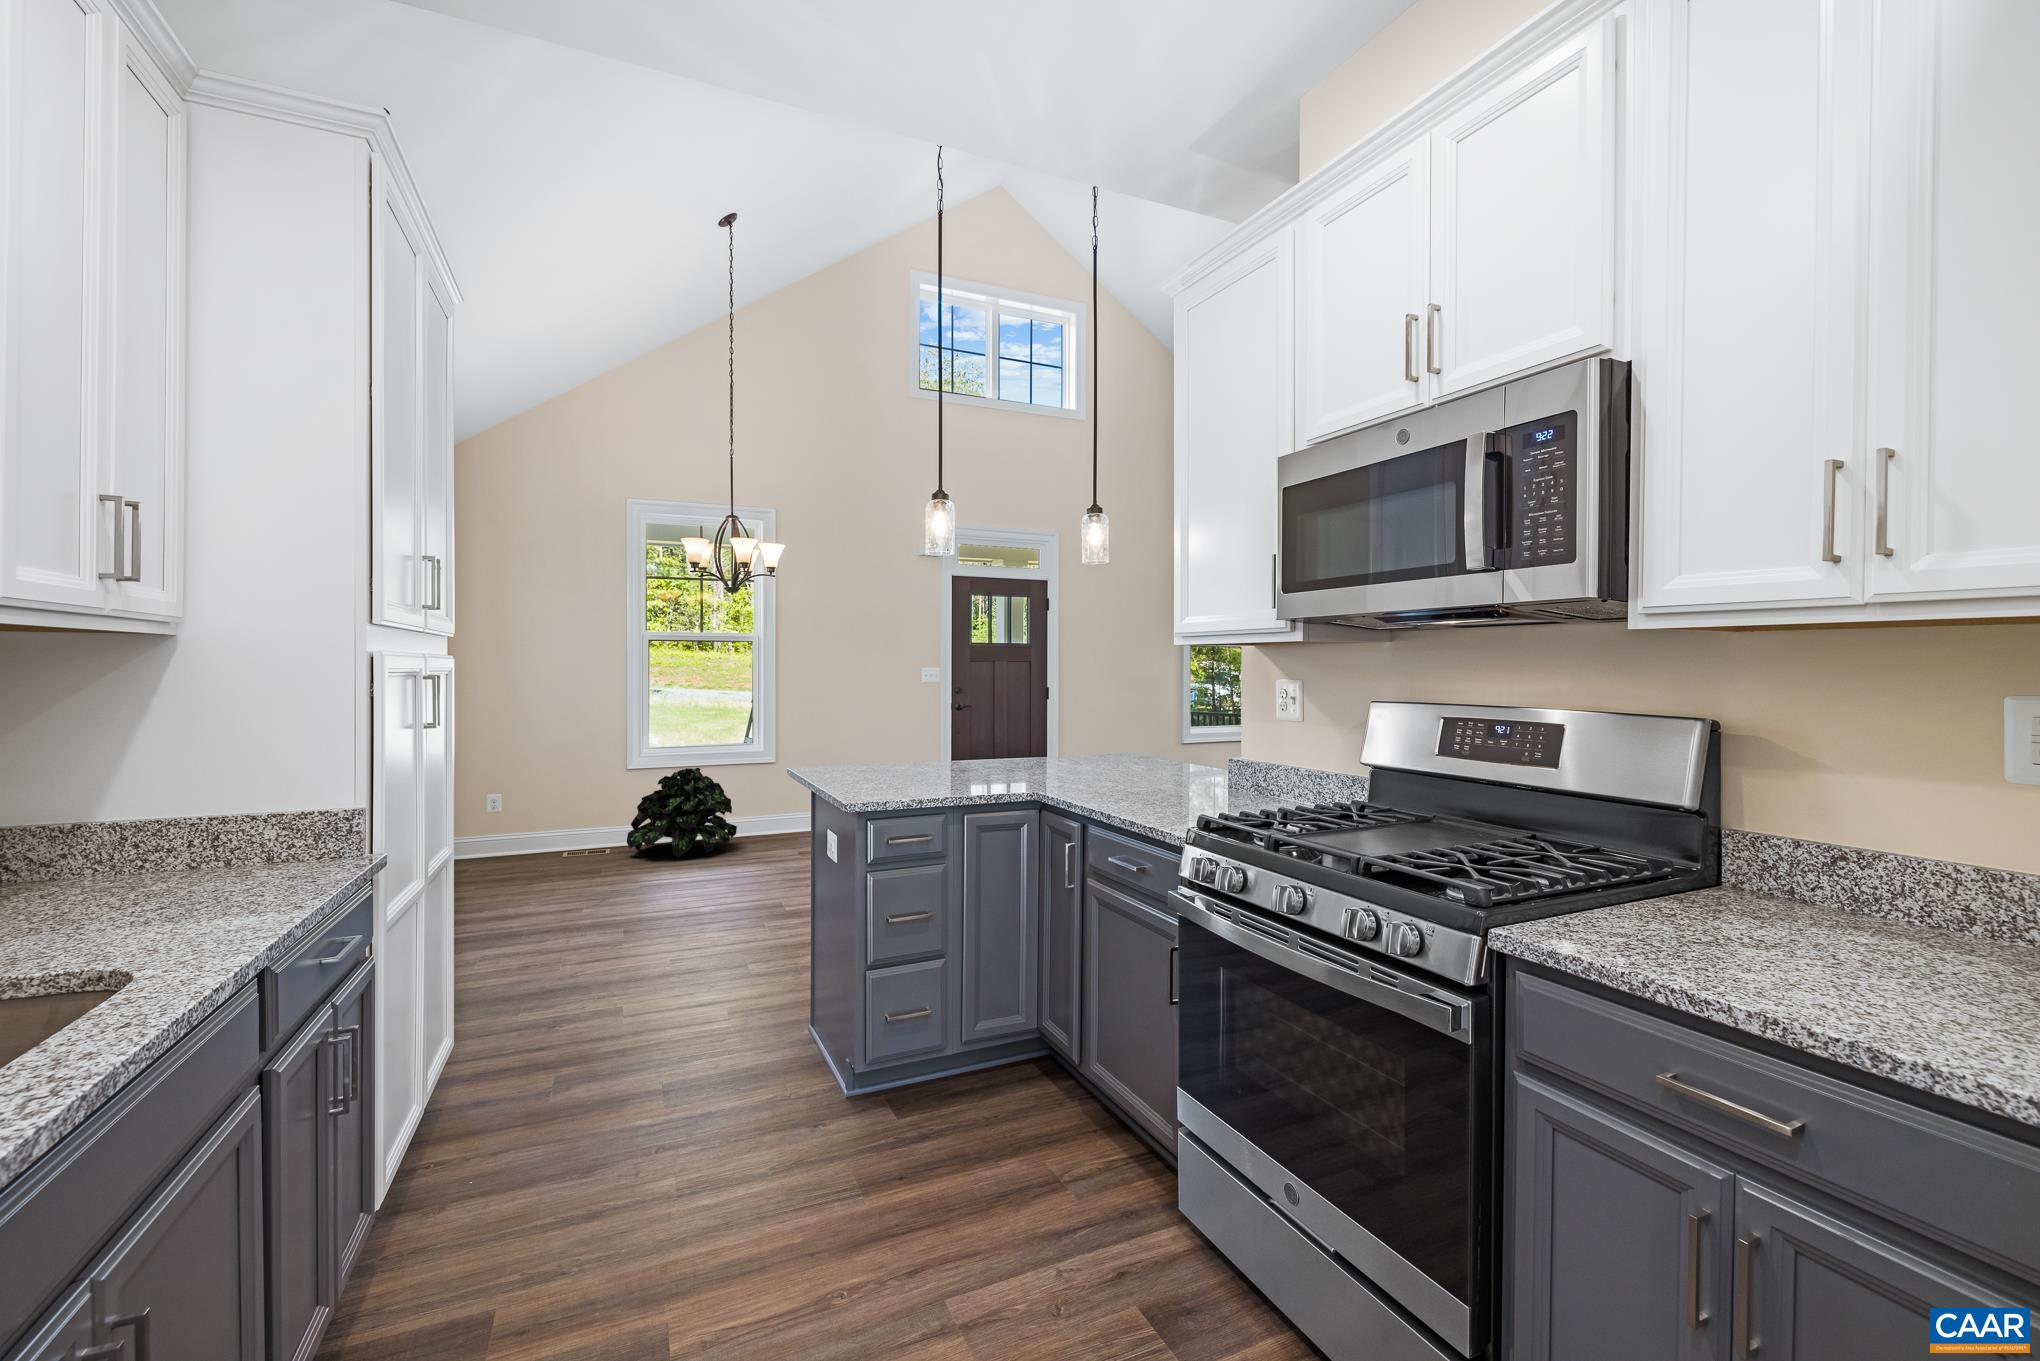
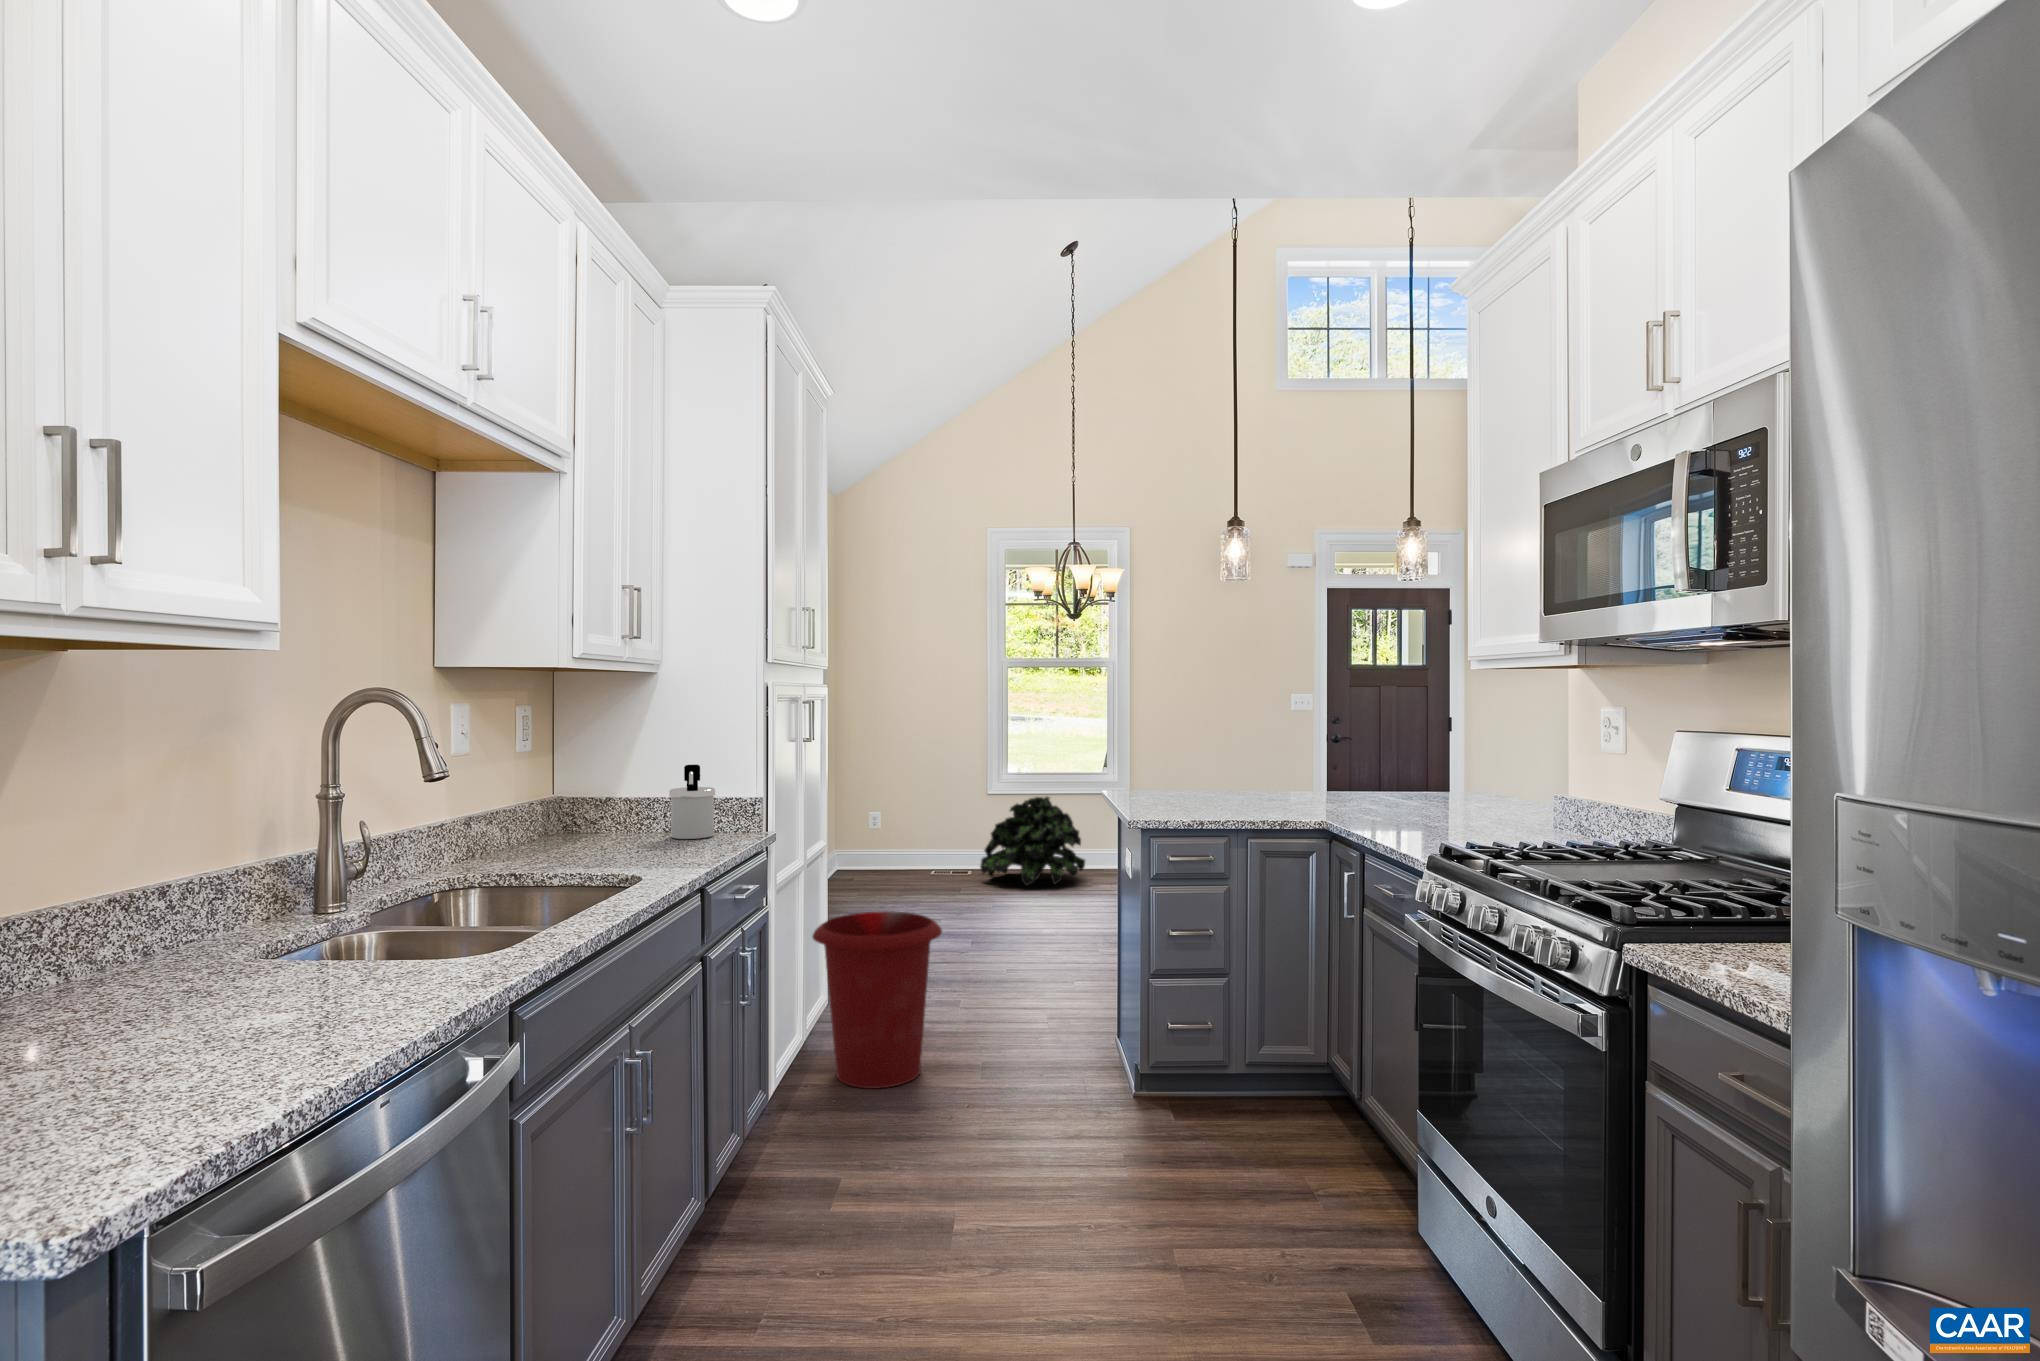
soap dispenser: none [199,769,283,877] -> present [669,765,715,839]
waste bin: none [441,922,618,1145] -> present [812,911,942,1089]

